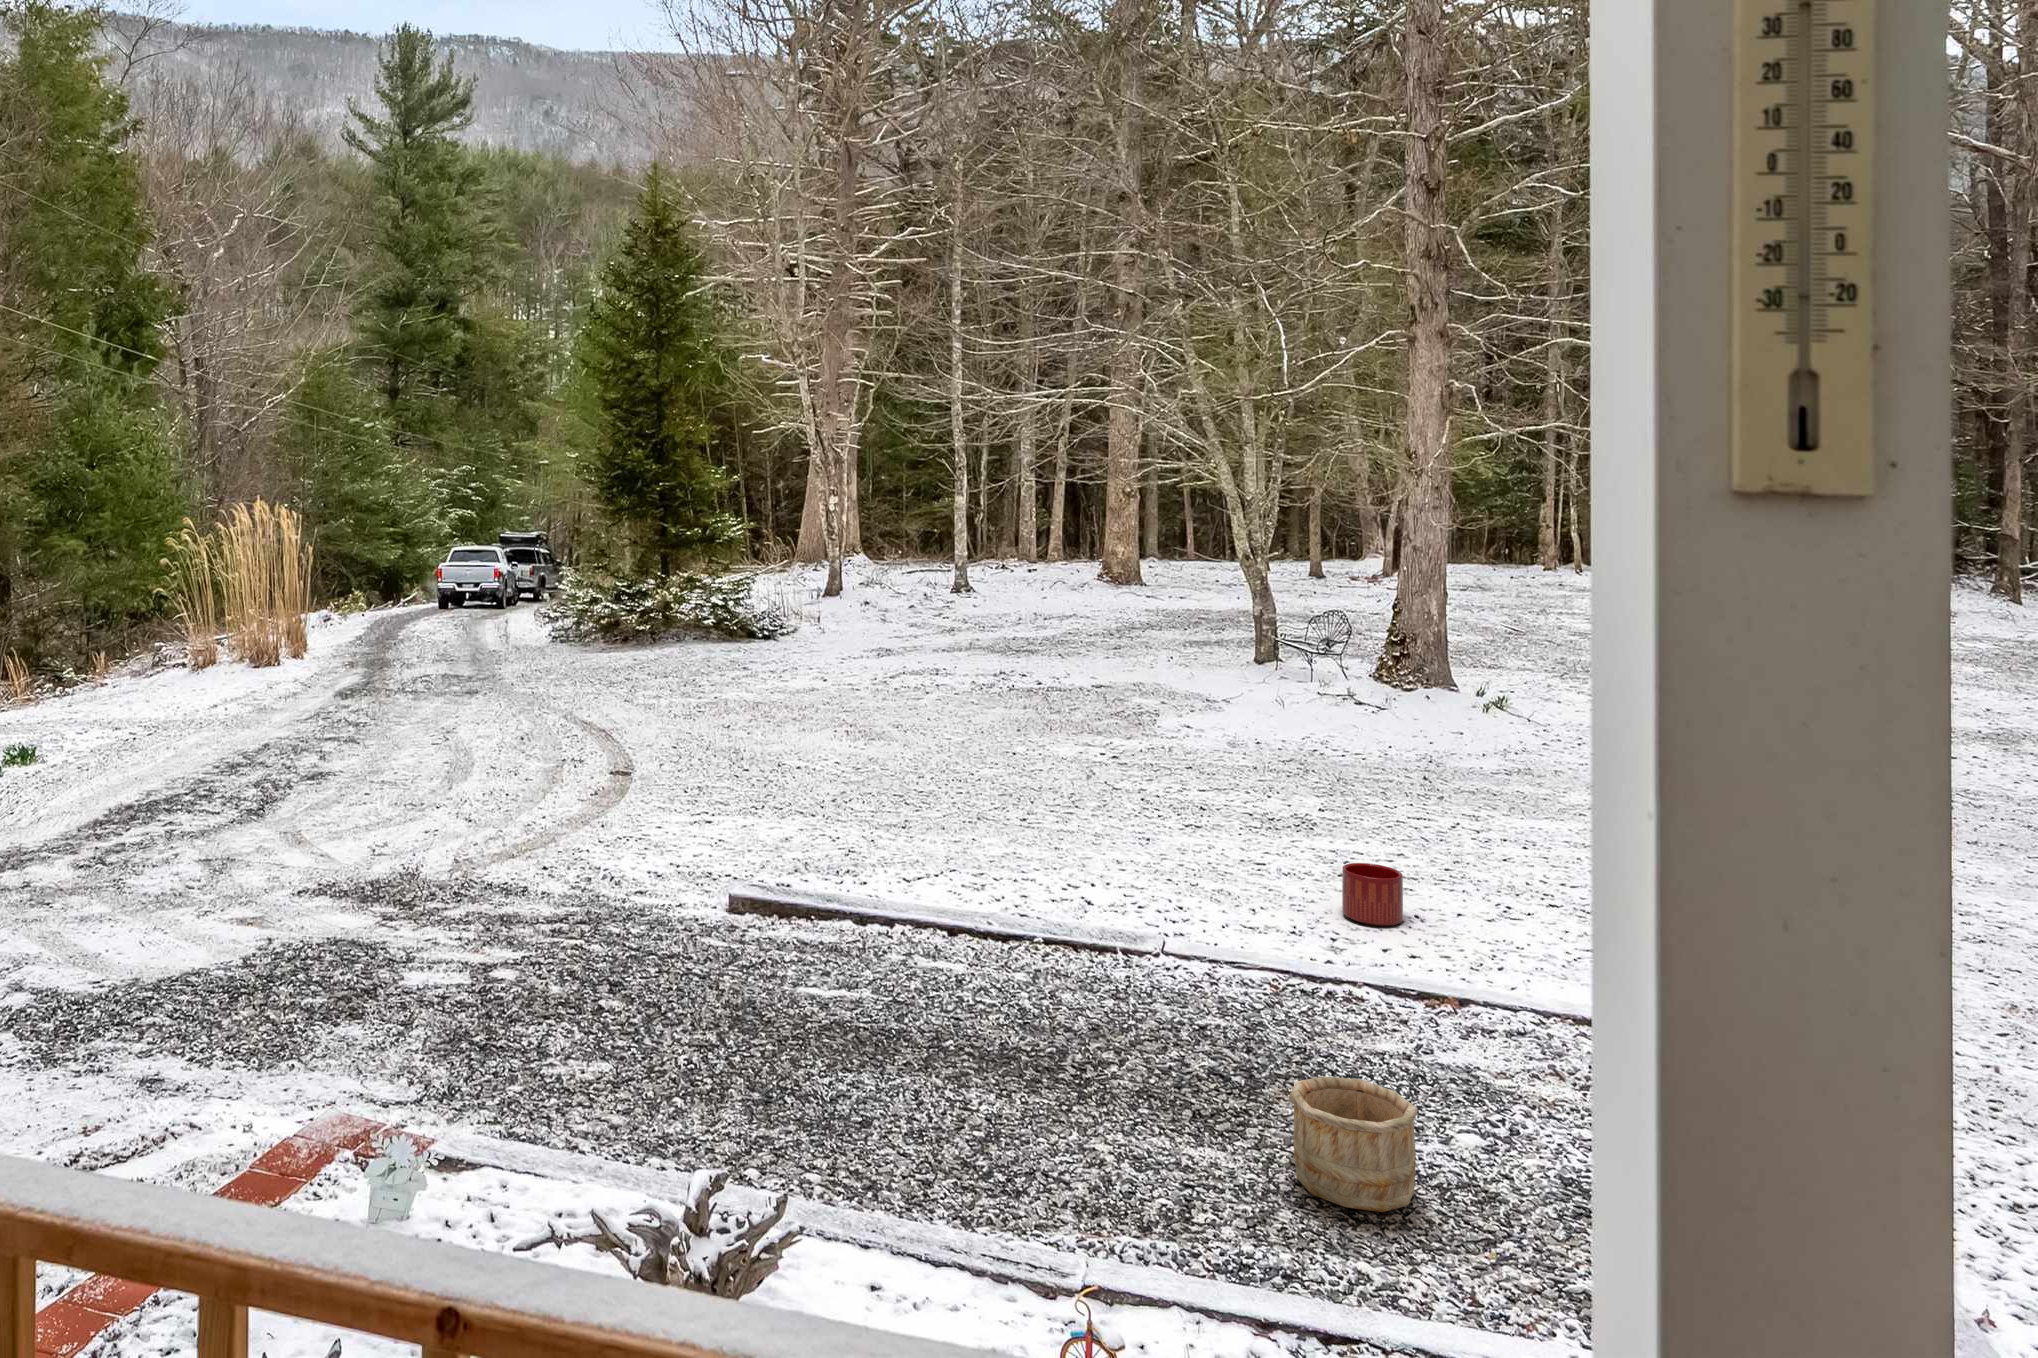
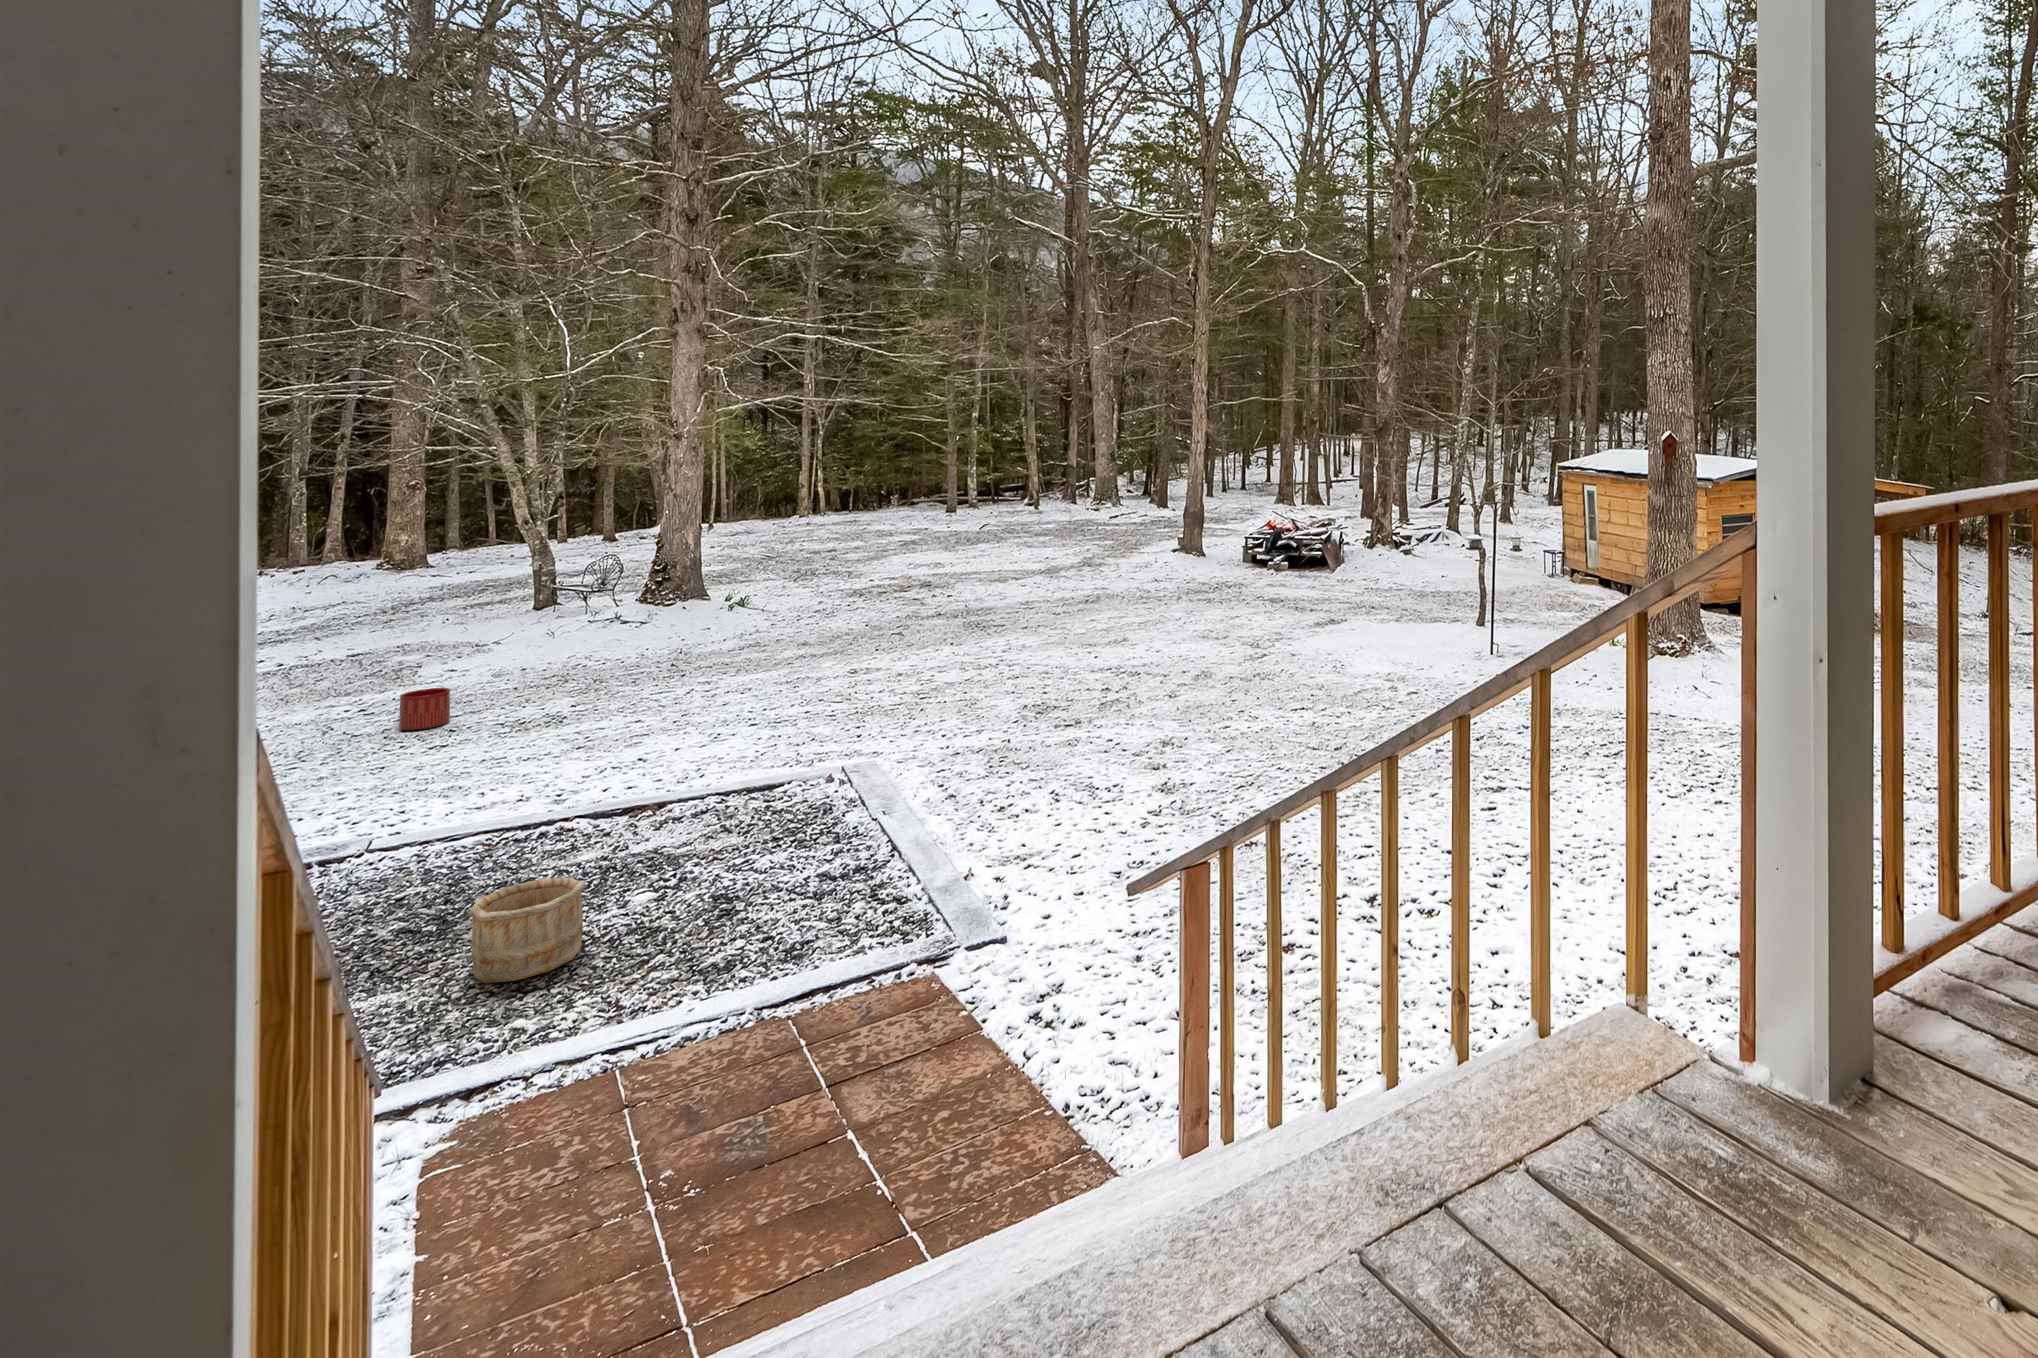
planter: present [1342,863,1403,926] -> present [399,688,450,730]

